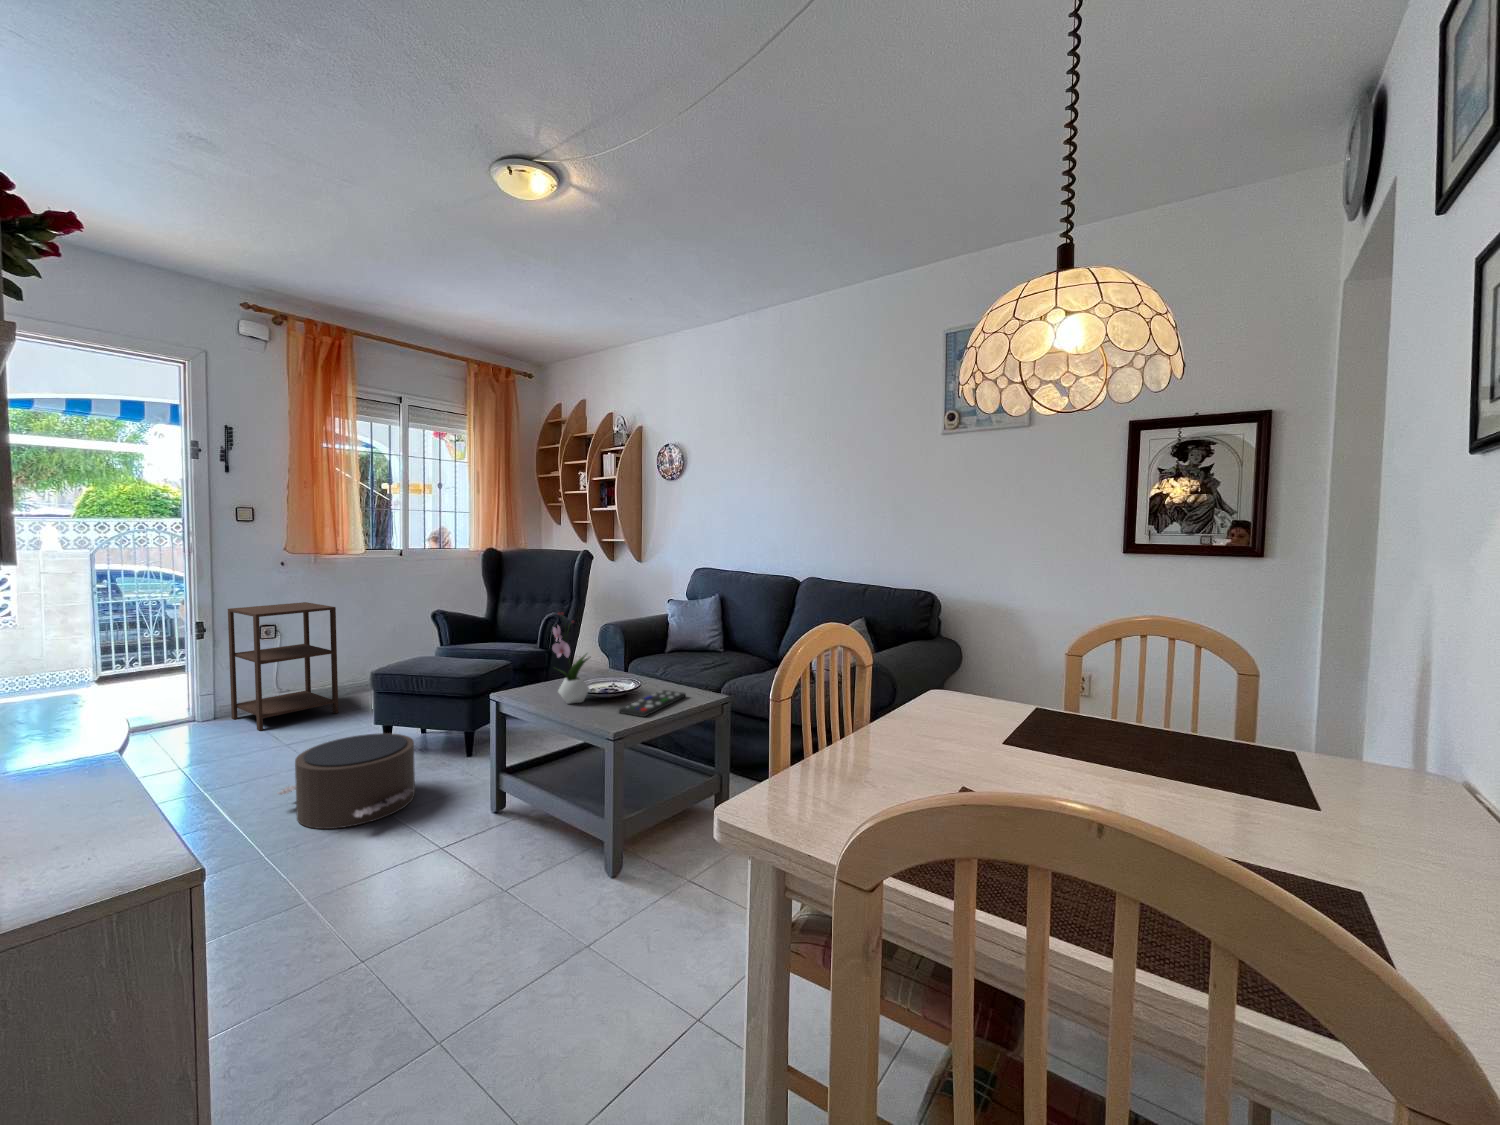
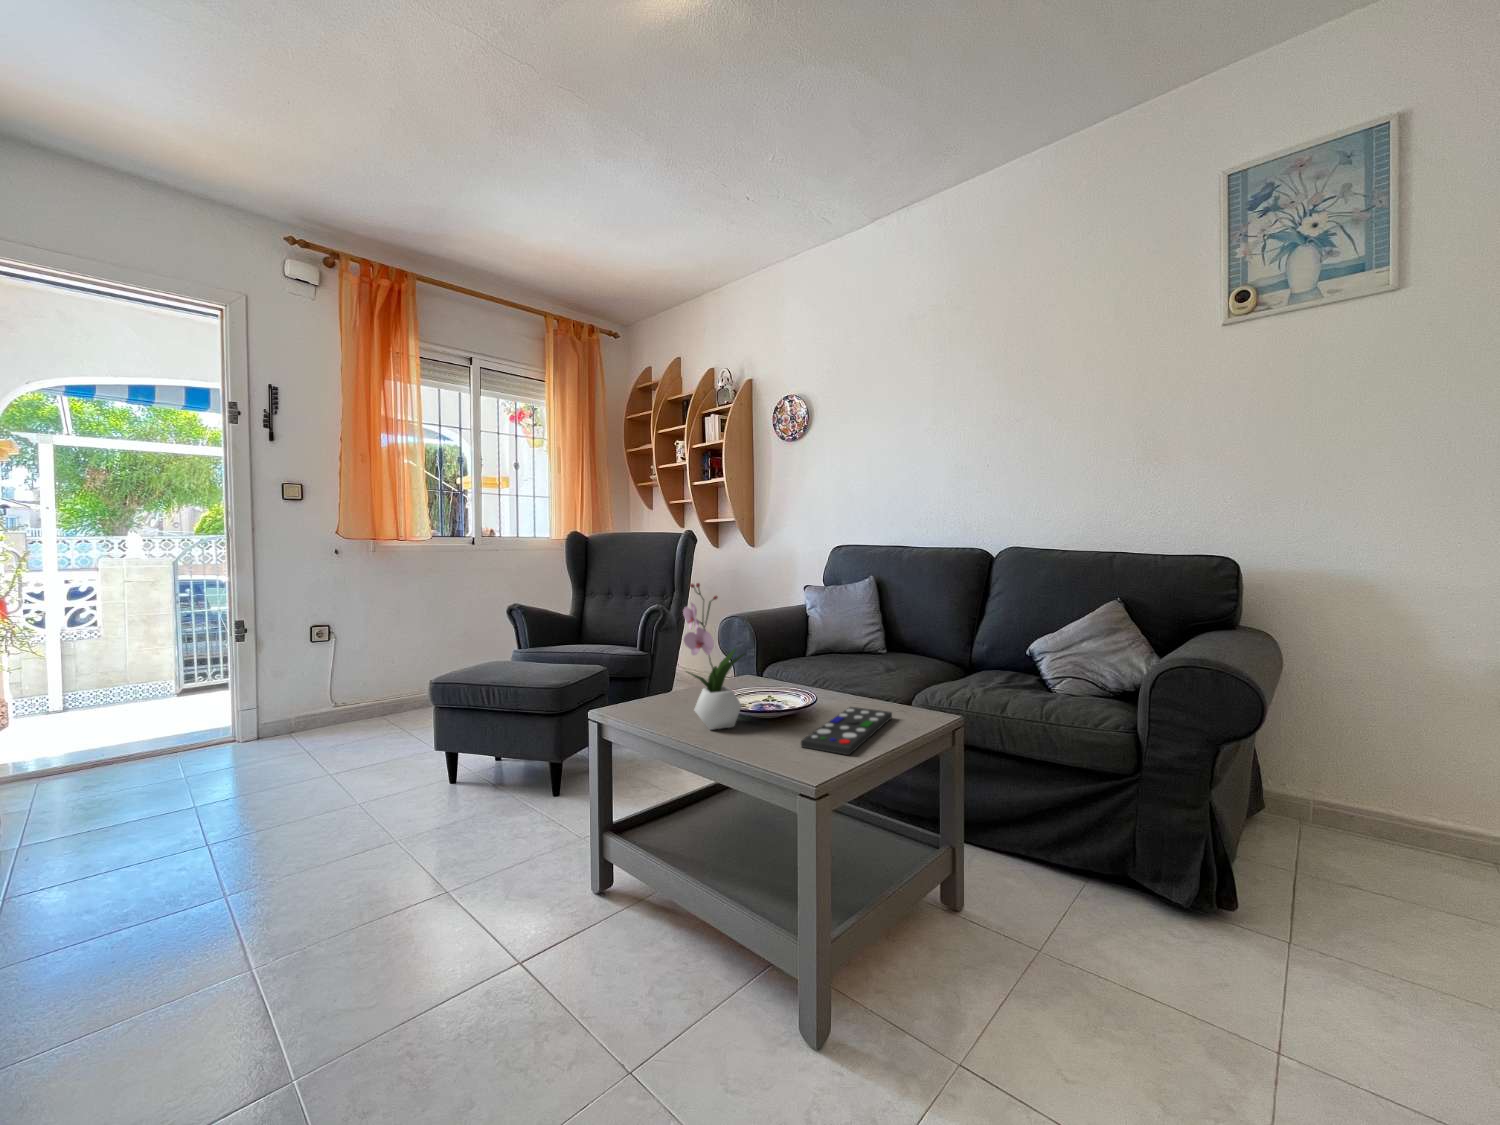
side table: present [228,602,338,730] -> none [273,598,401,755]
pouf: present [277,733,415,829] -> none [290,767,484,921]

